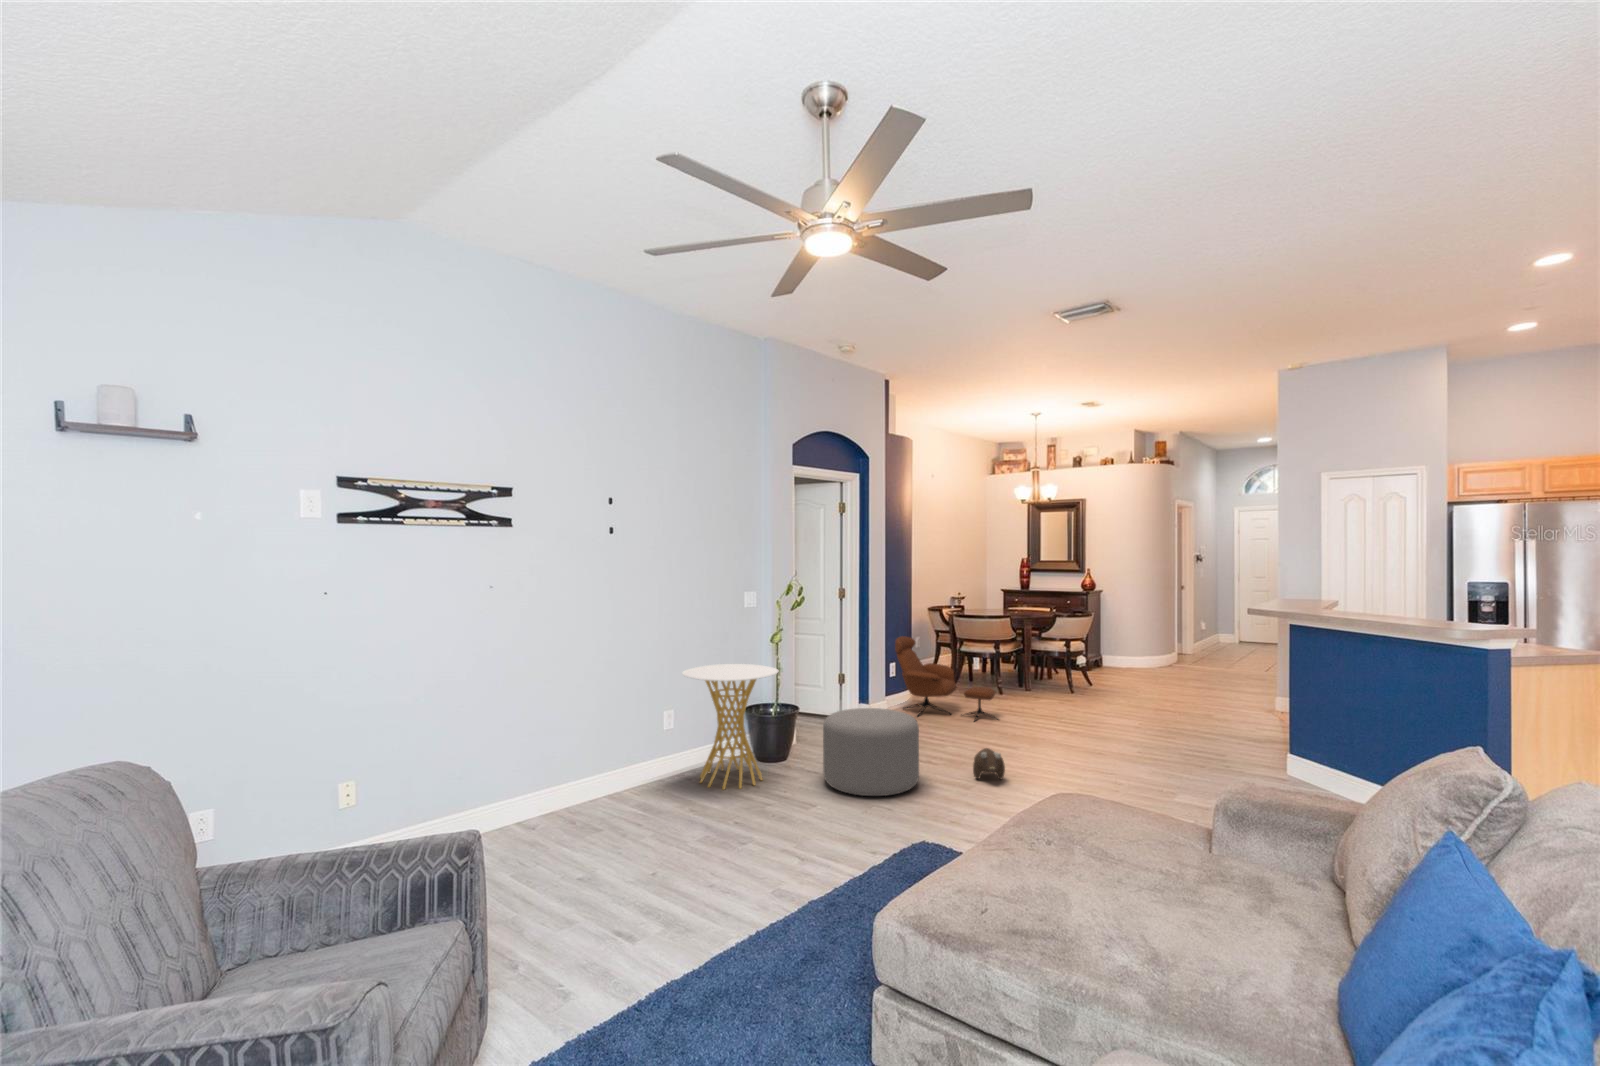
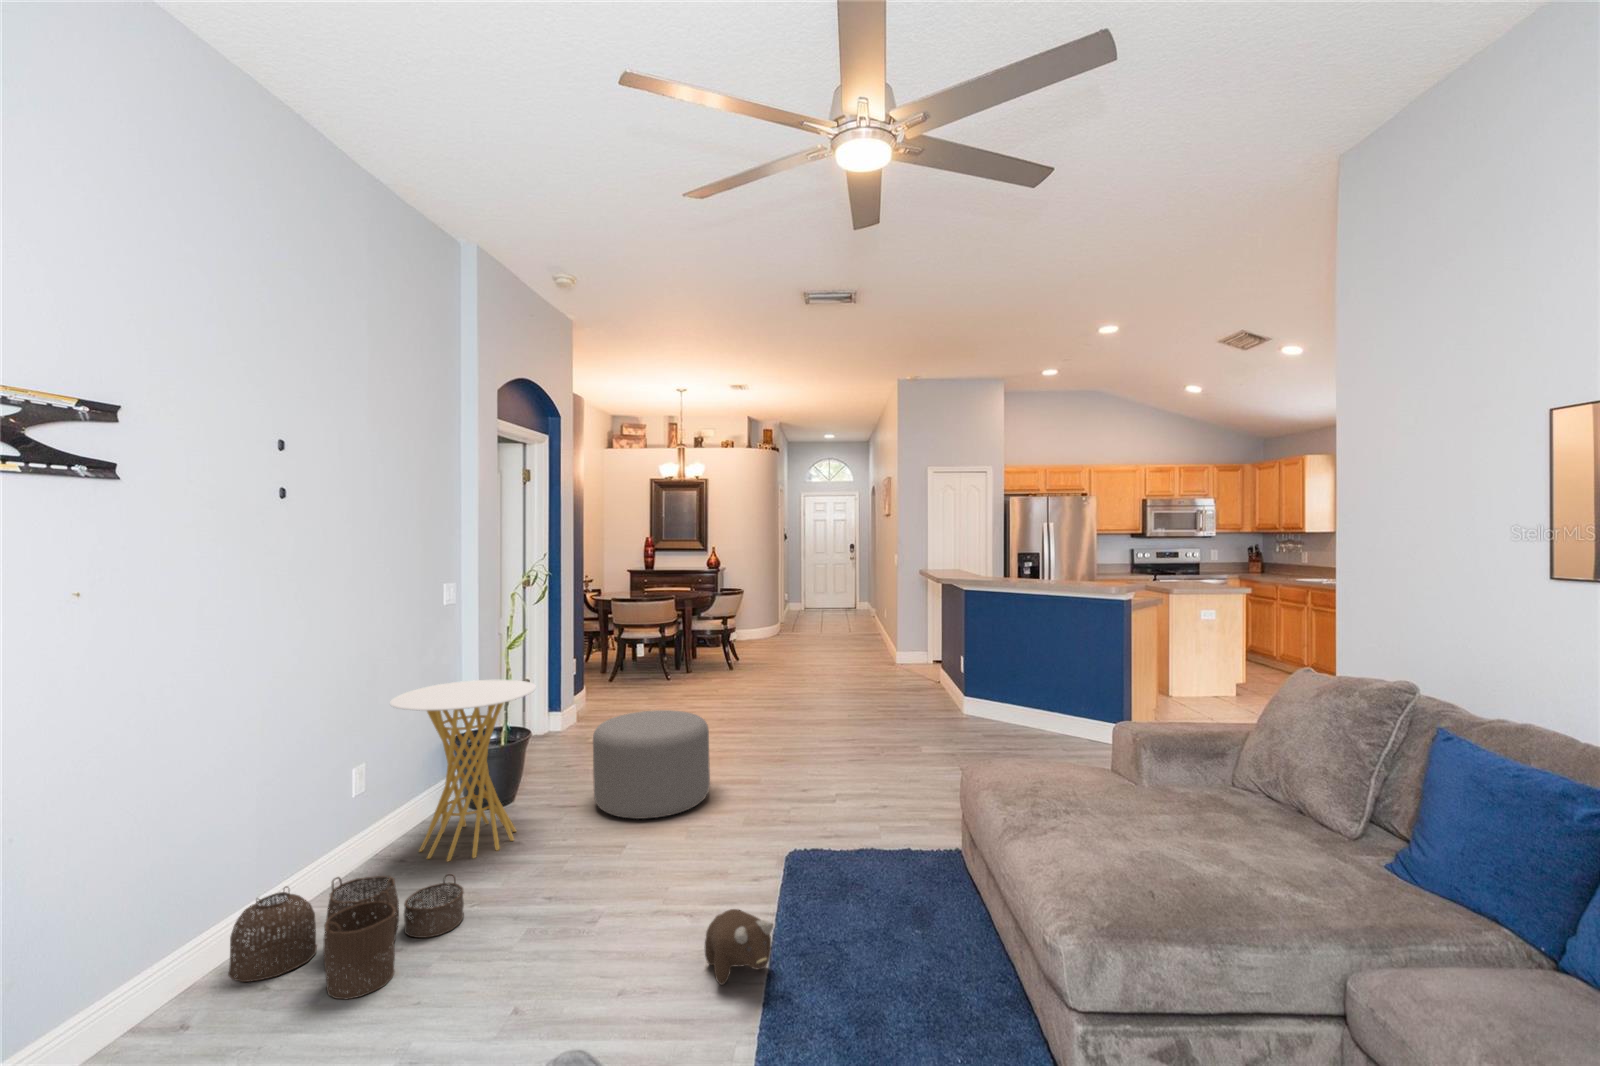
lounge chair: present [895,636,998,720] -> none [580,628,700,718]
plush toy: present [973,748,1005,780] -> present [705,909,773,985]
woven basket: none [562,770,684,843] -> present [228,874,464,999]

